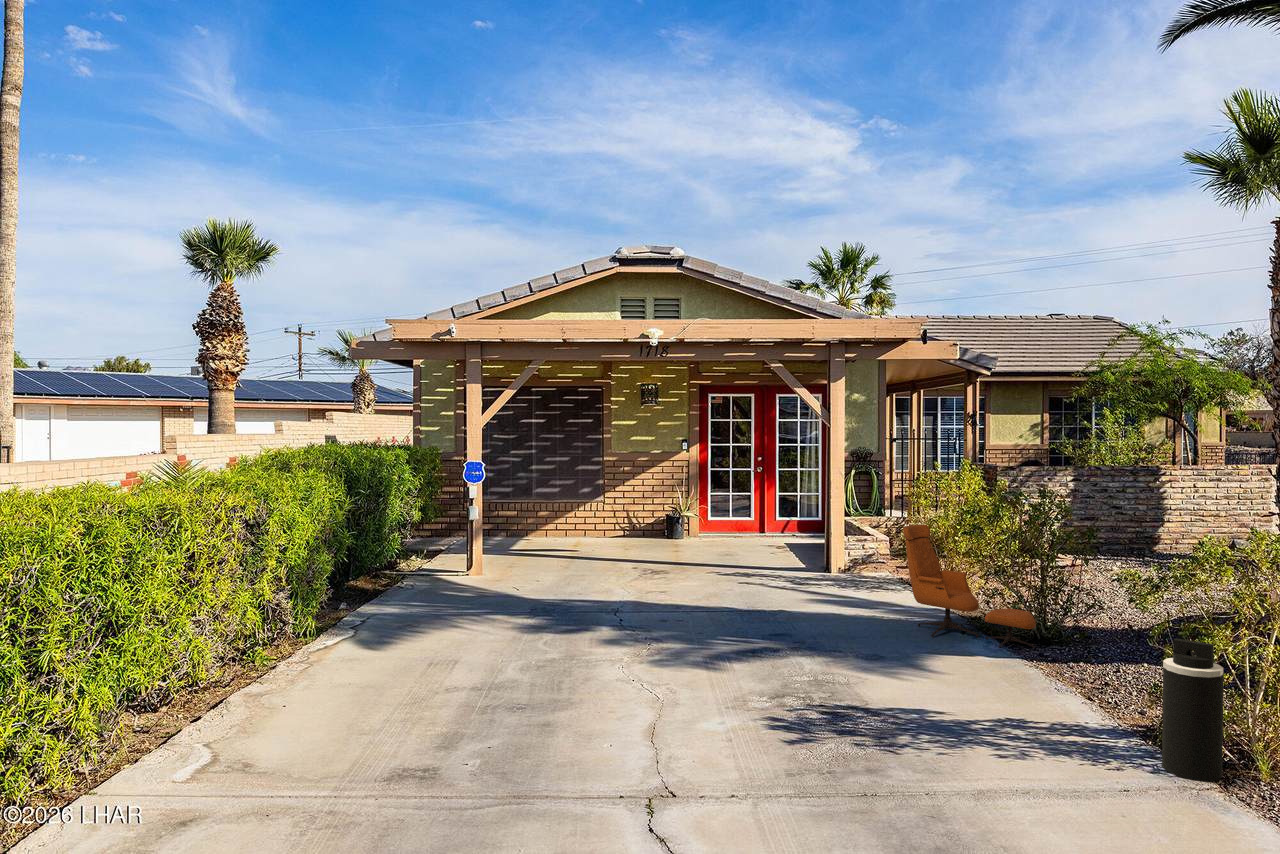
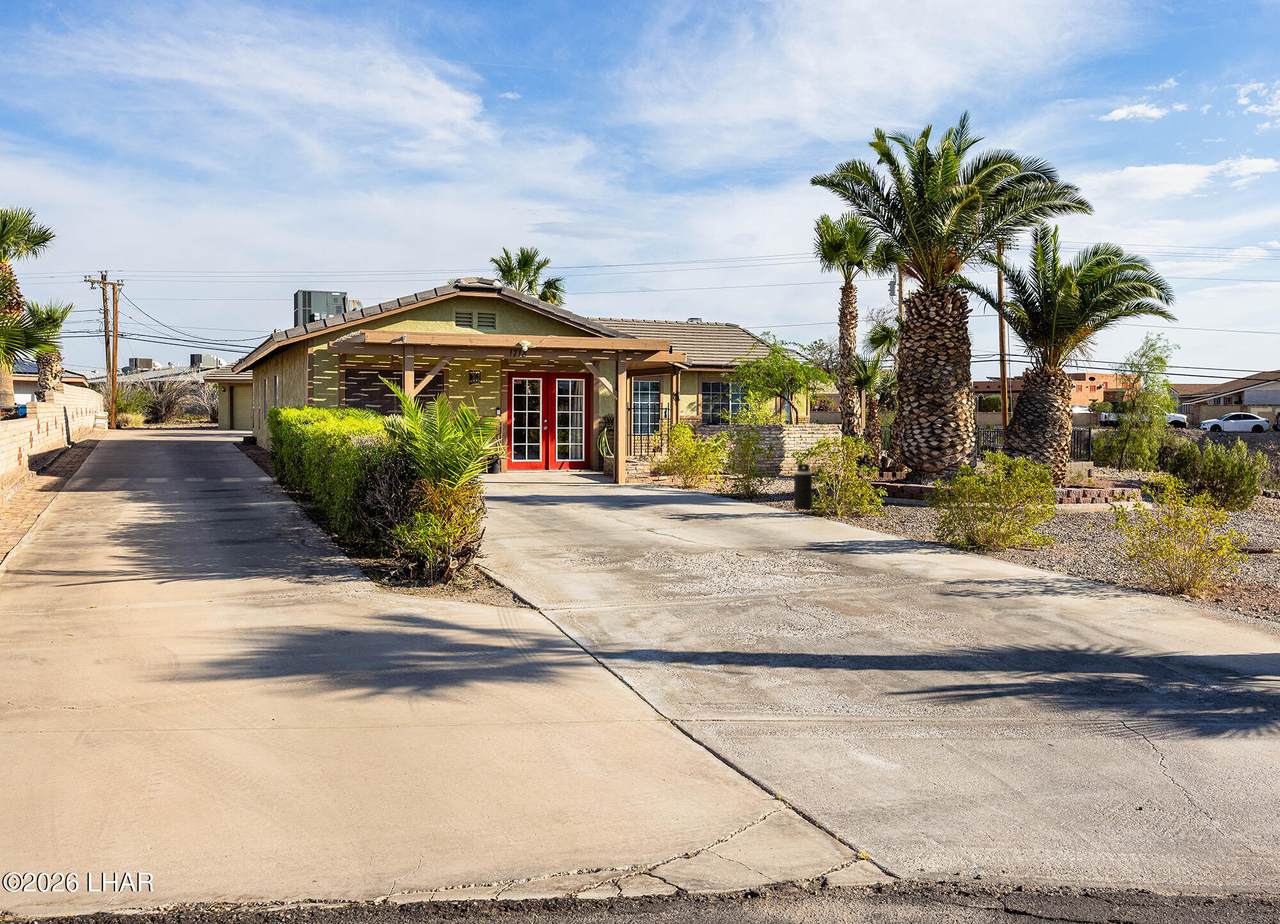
lounge chair: present [903,525,1036,648] -> none [678,444,739,495]

